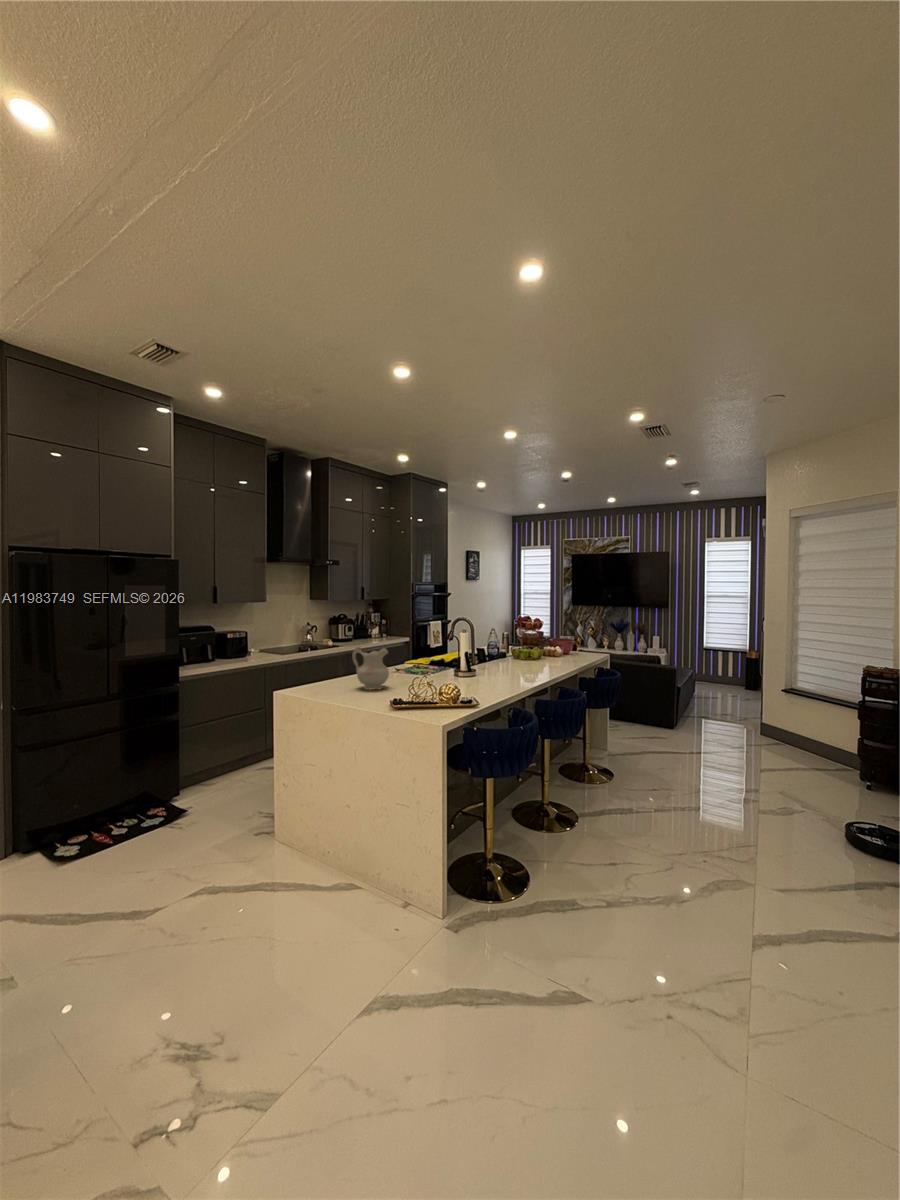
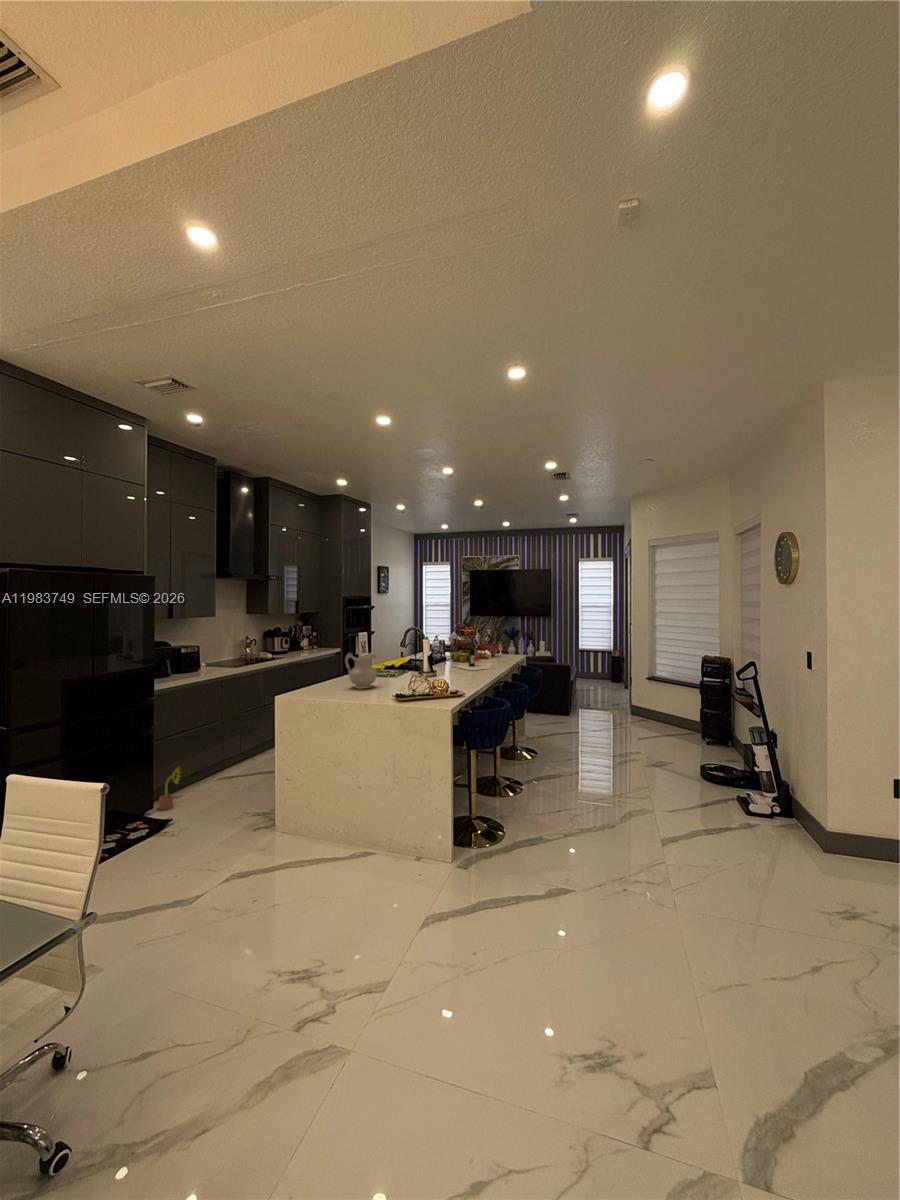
wine bottle: none [499,641,556,673] -> present [455,645,496,670]
decorative plant: none [185,756,209,800] -> present [159,767,180,810]

